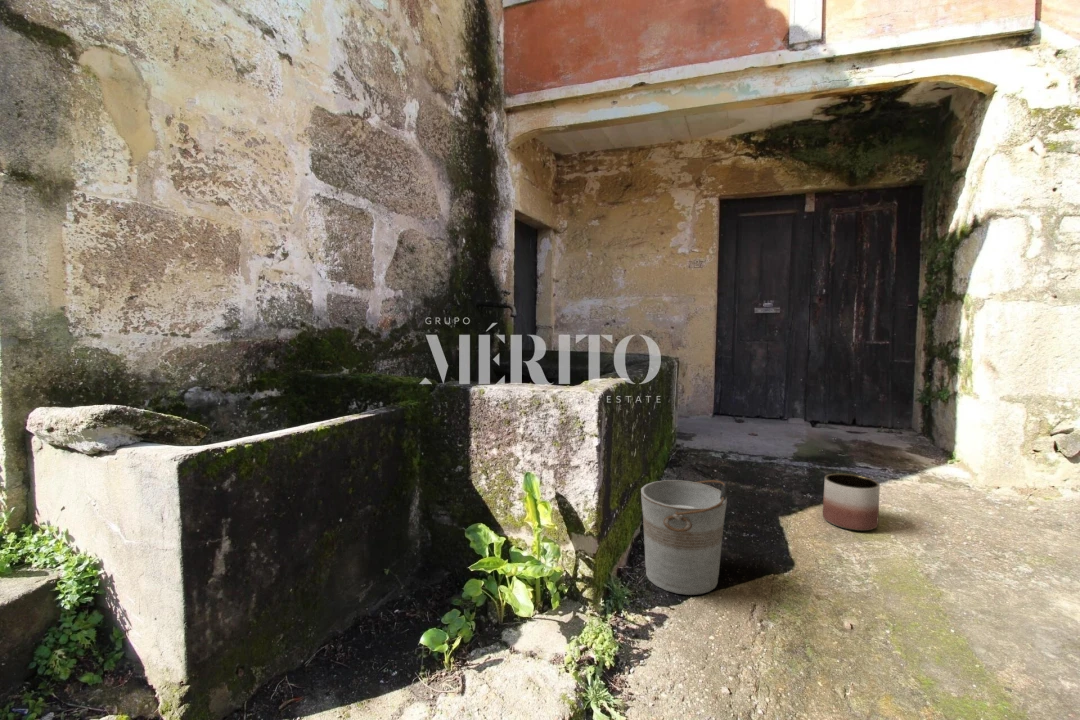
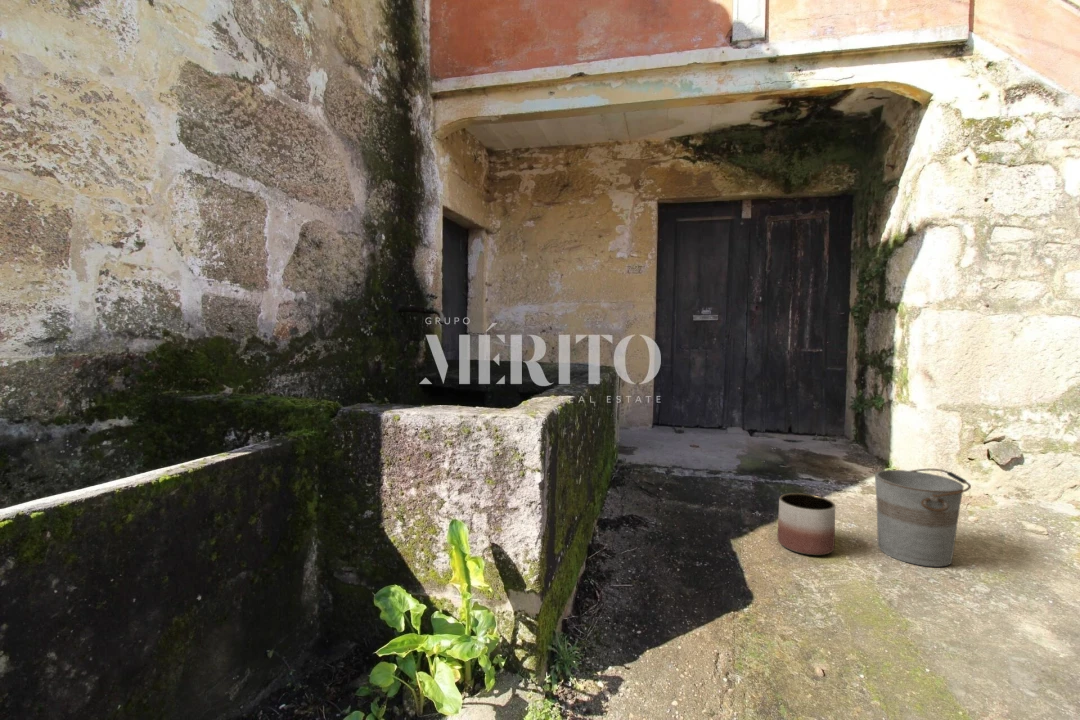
bucket: present [641,480,727,595] -> present [875,469,971,567]

